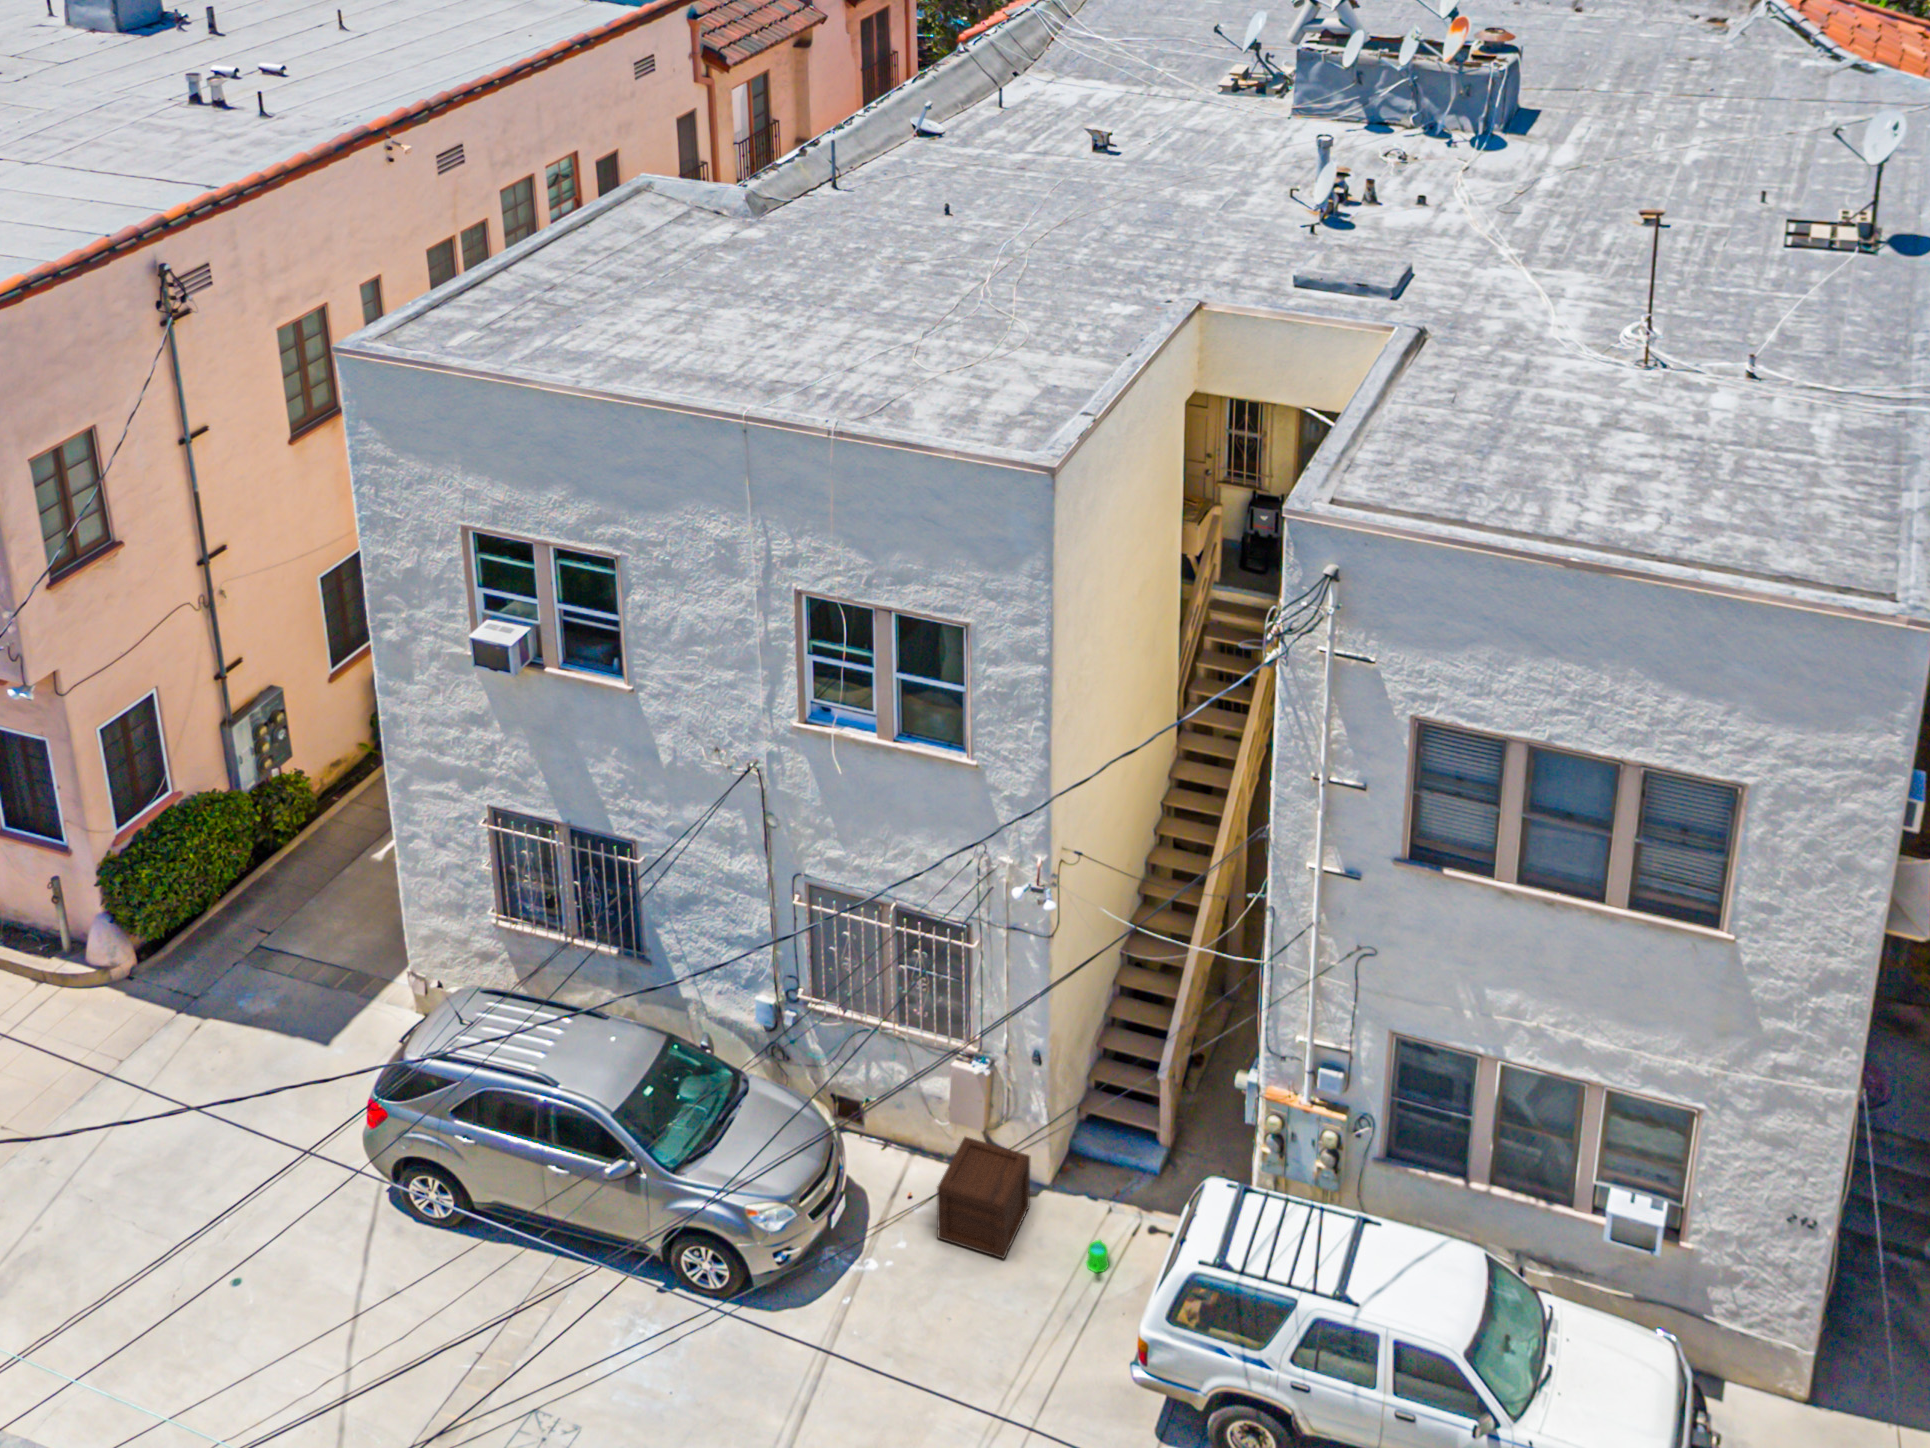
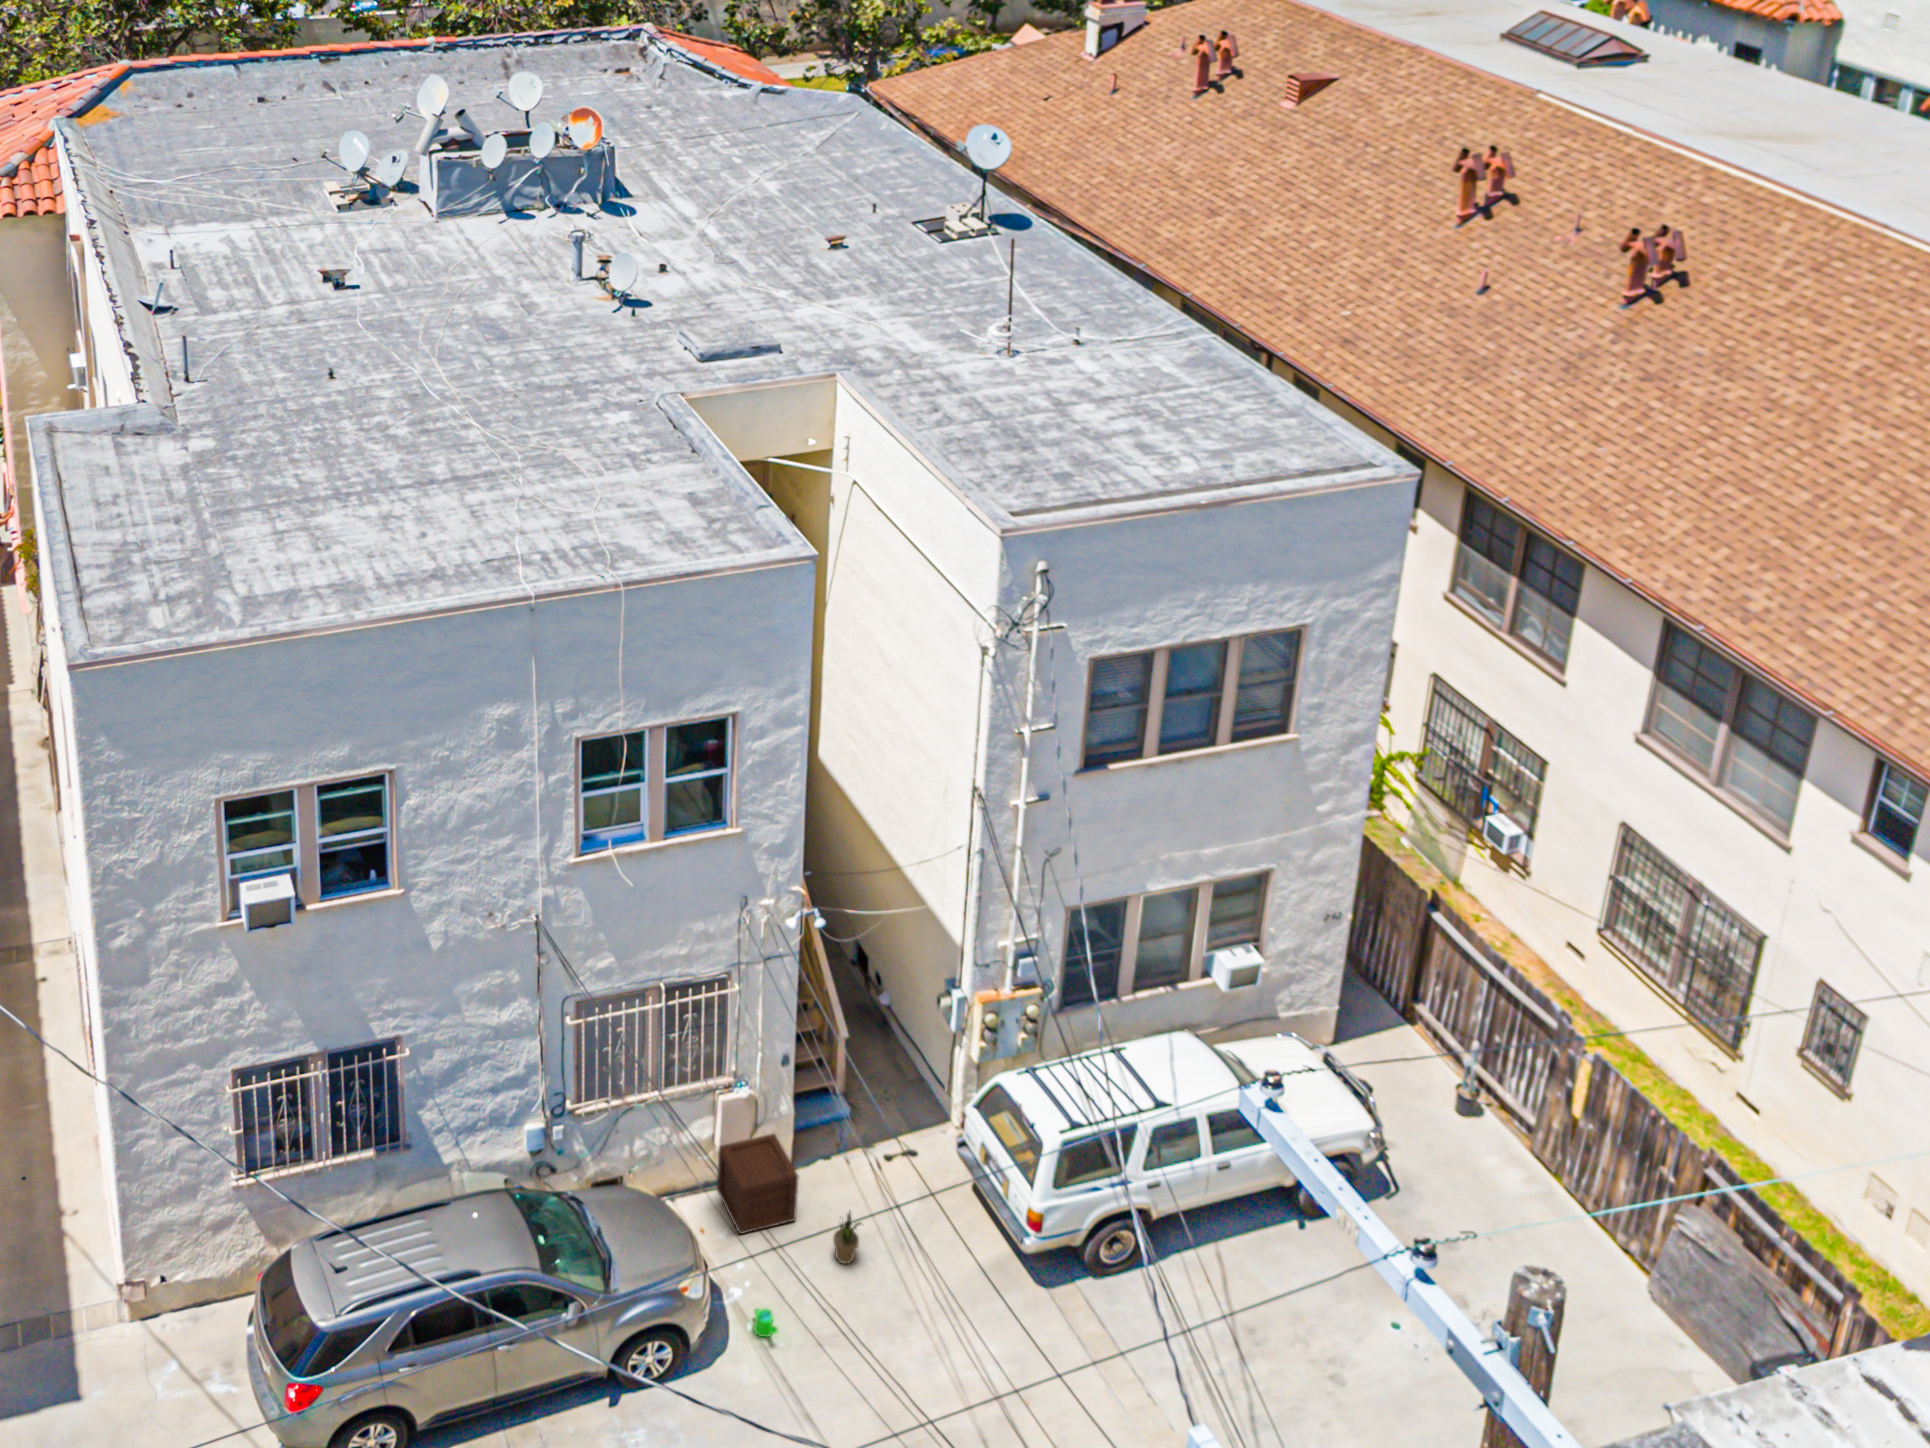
watering can: present [1086,1240,1109,1273] -> present [754,1308,778,1337]
potted plant: none [998,1271,1031,1331] -> present [833,1212,861,1264]

